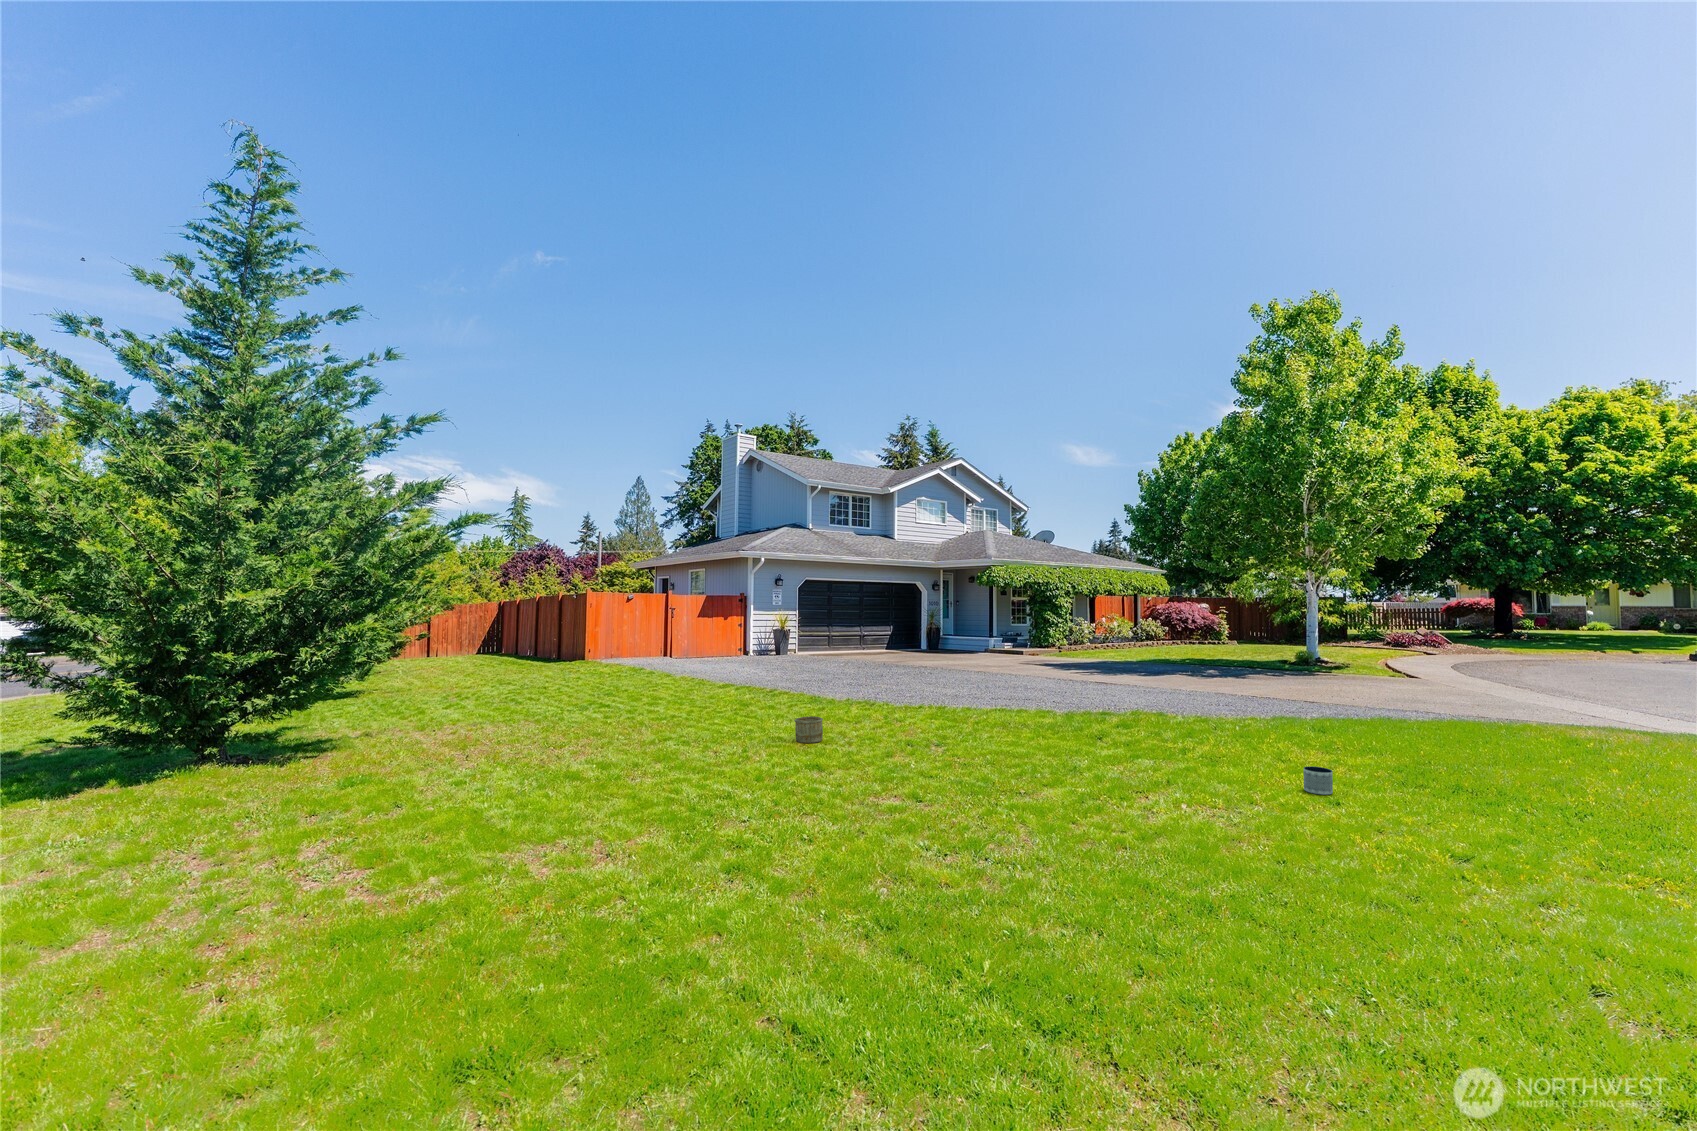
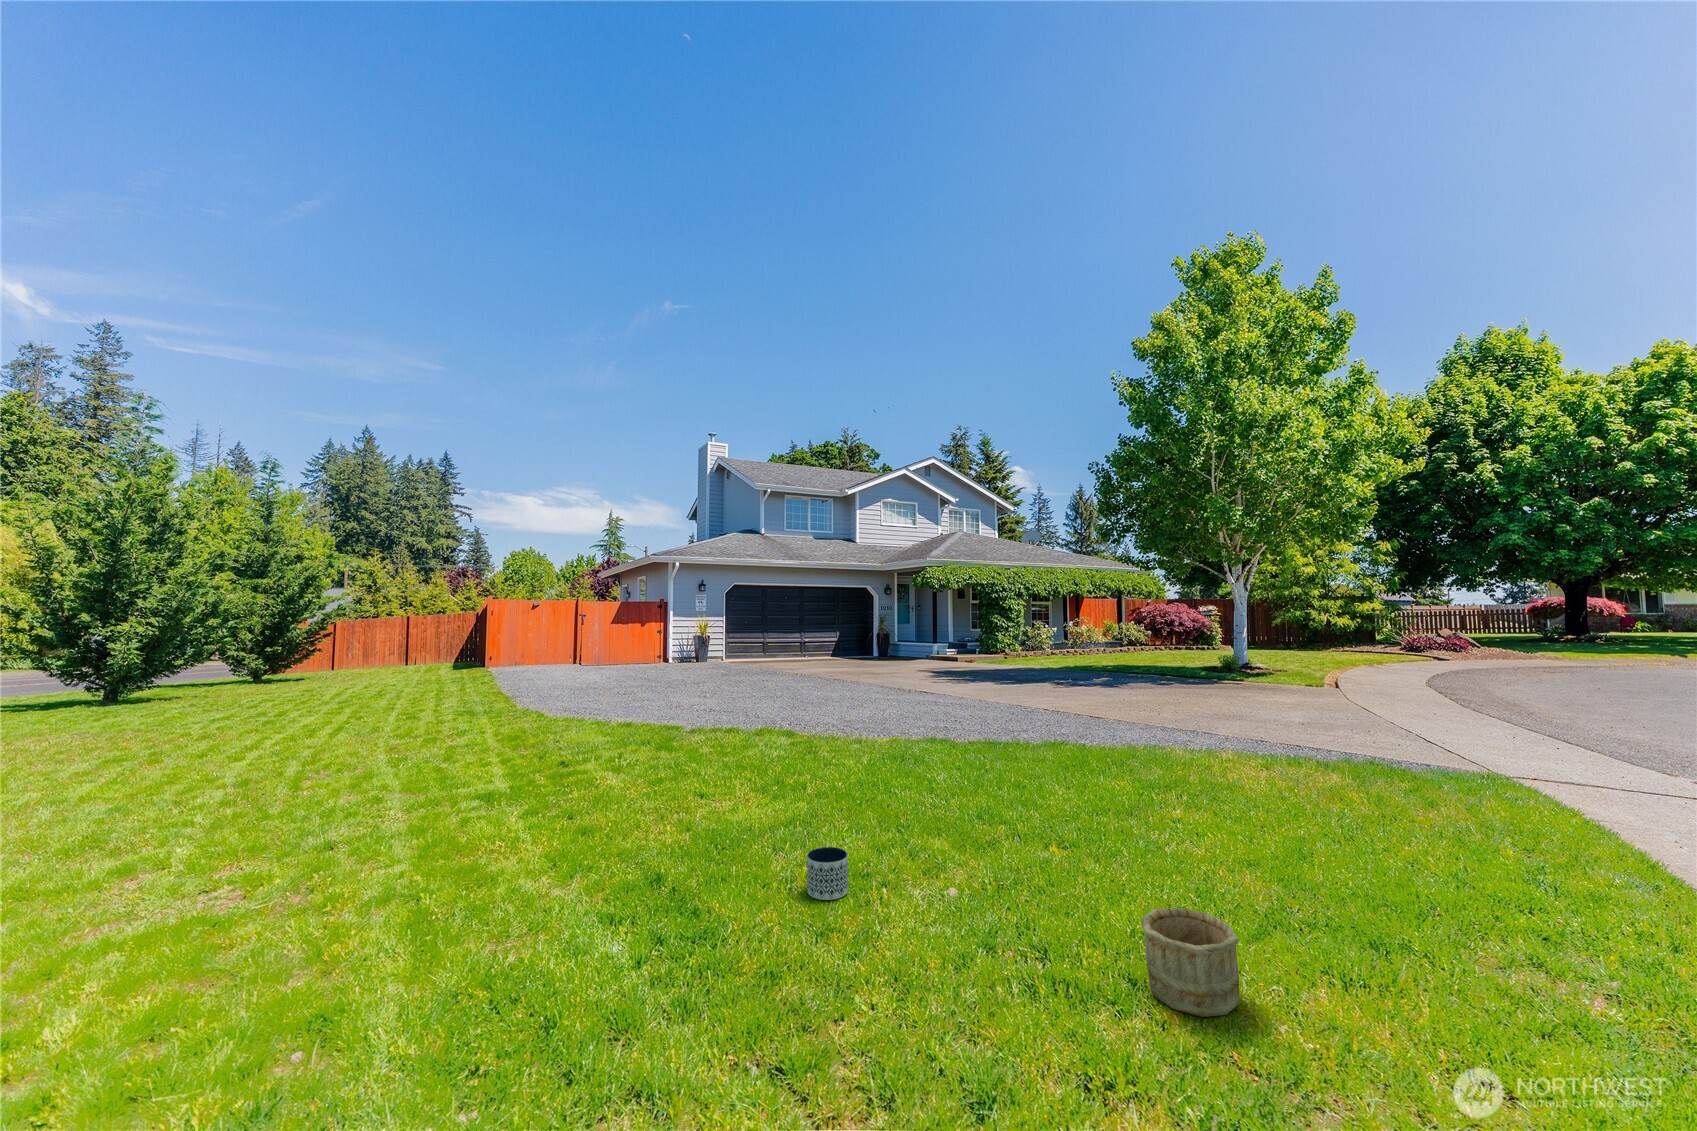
wooden bucket: present [795,716,823,743] -> present [1141,908,1239,1017]

